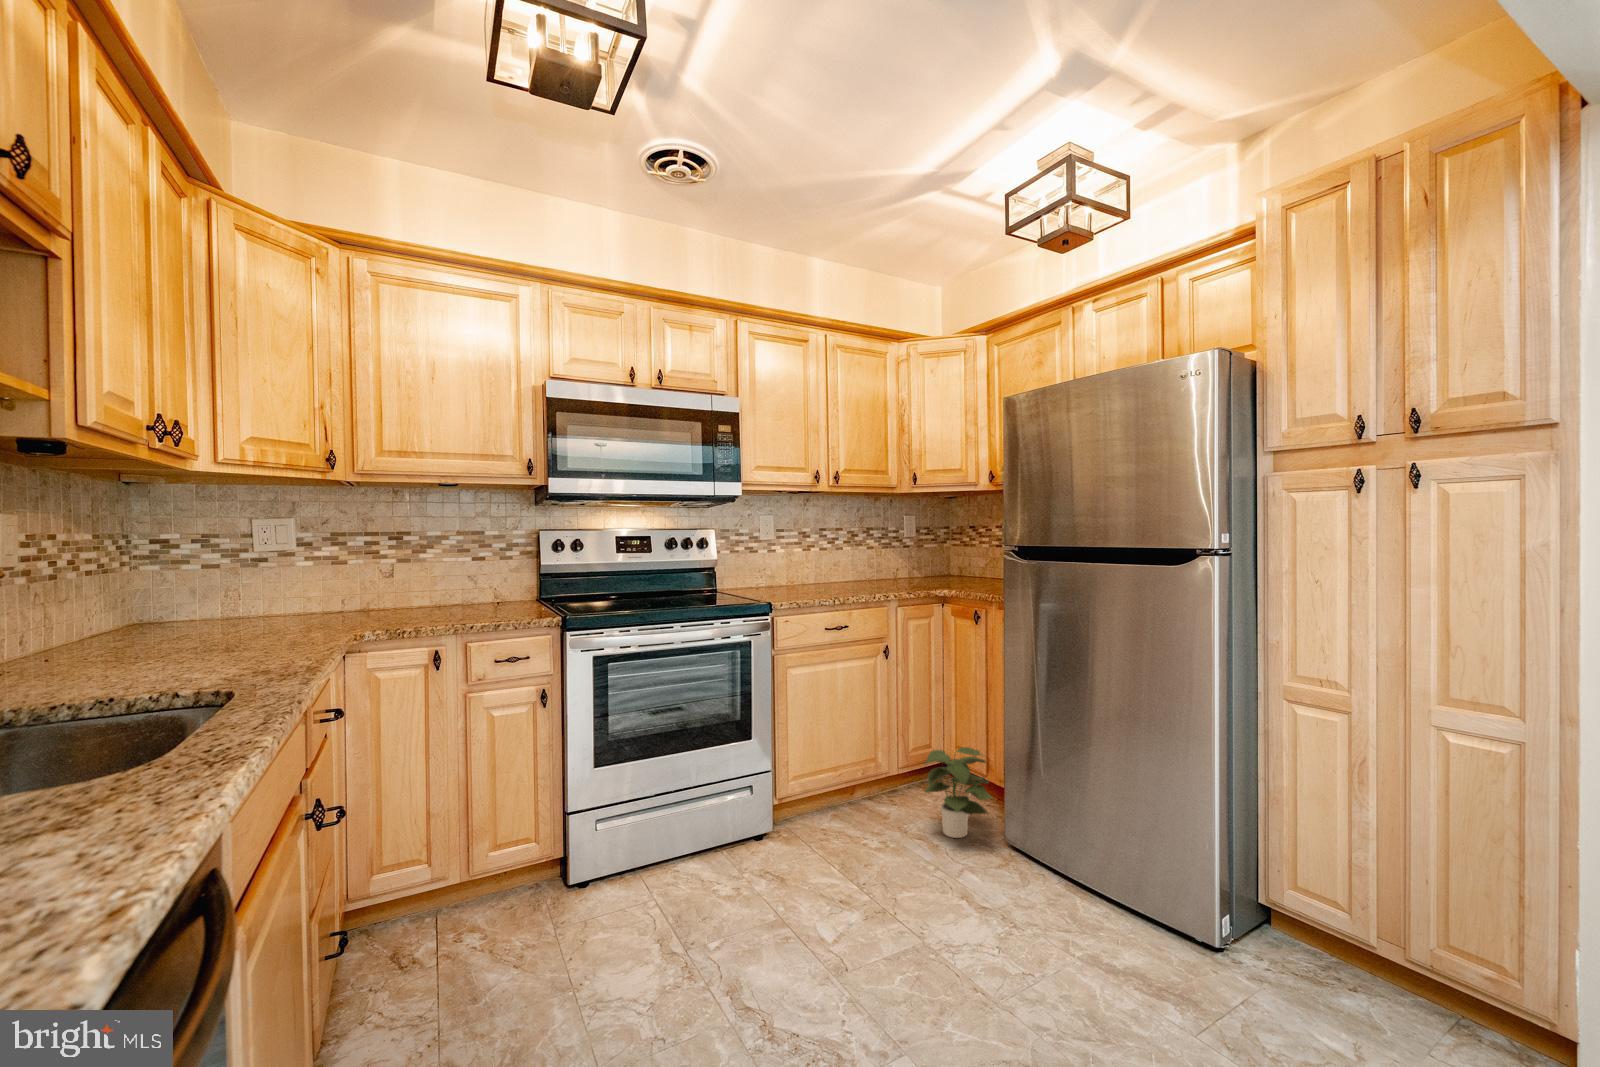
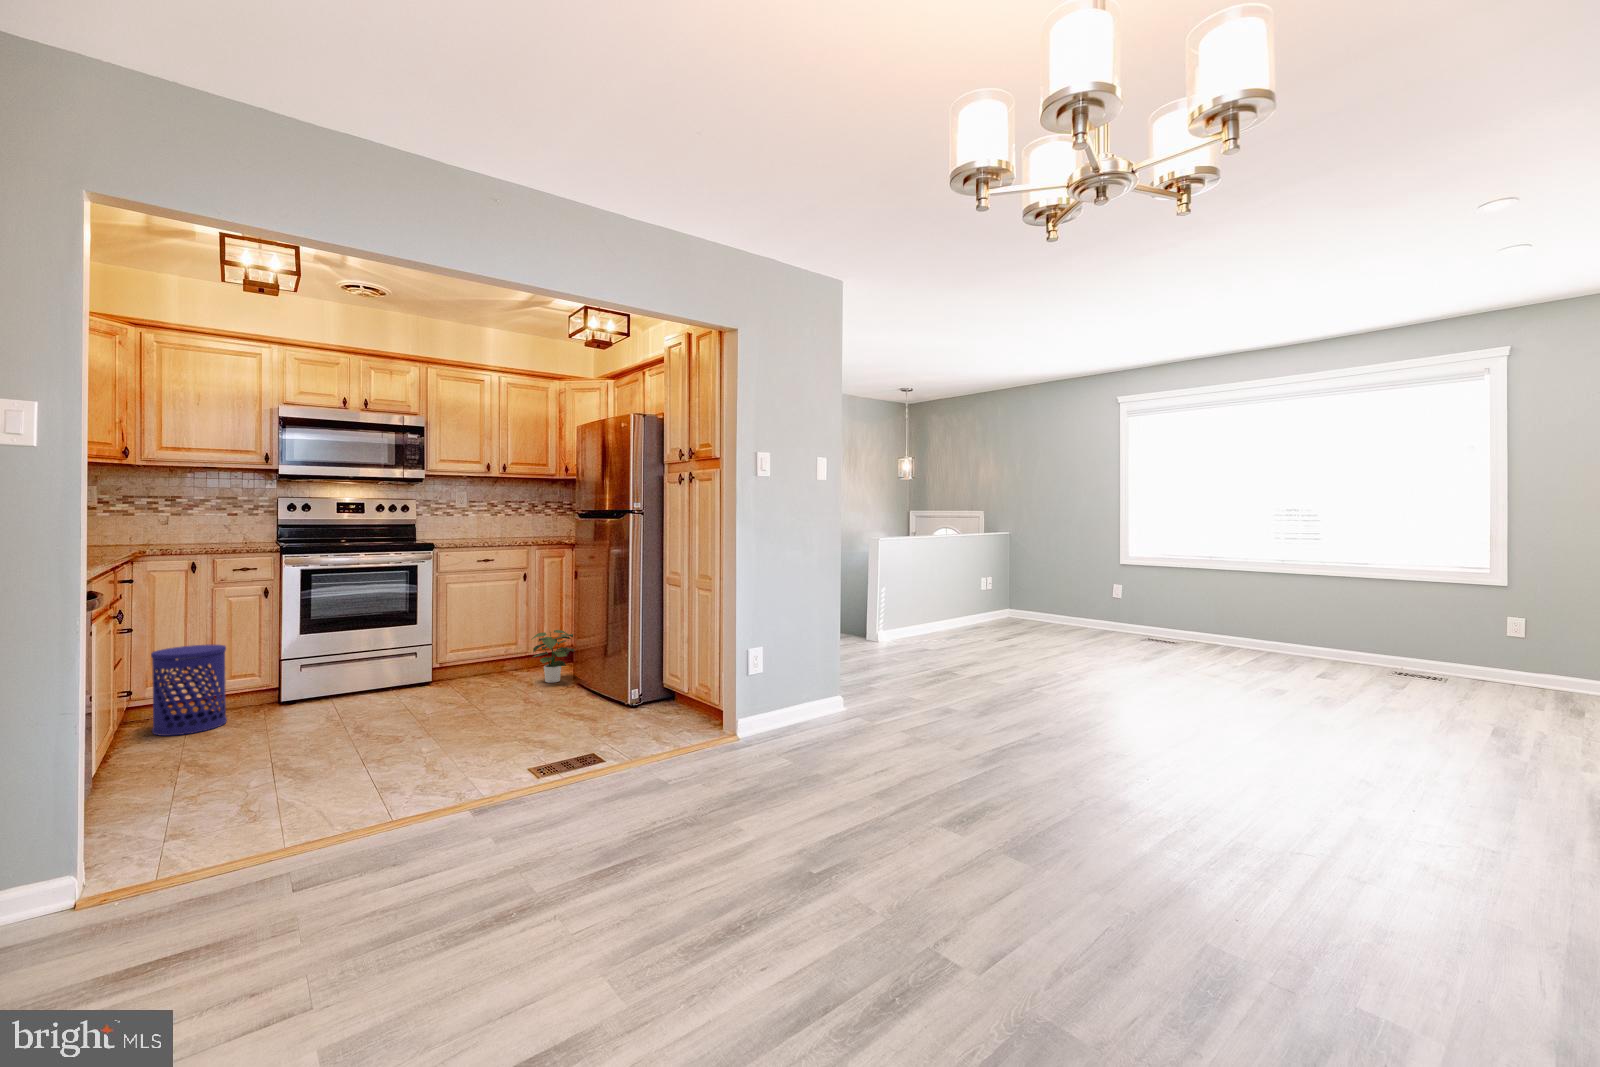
waste bin: none [377,793,491,986] -> present [151,645,227,736]

